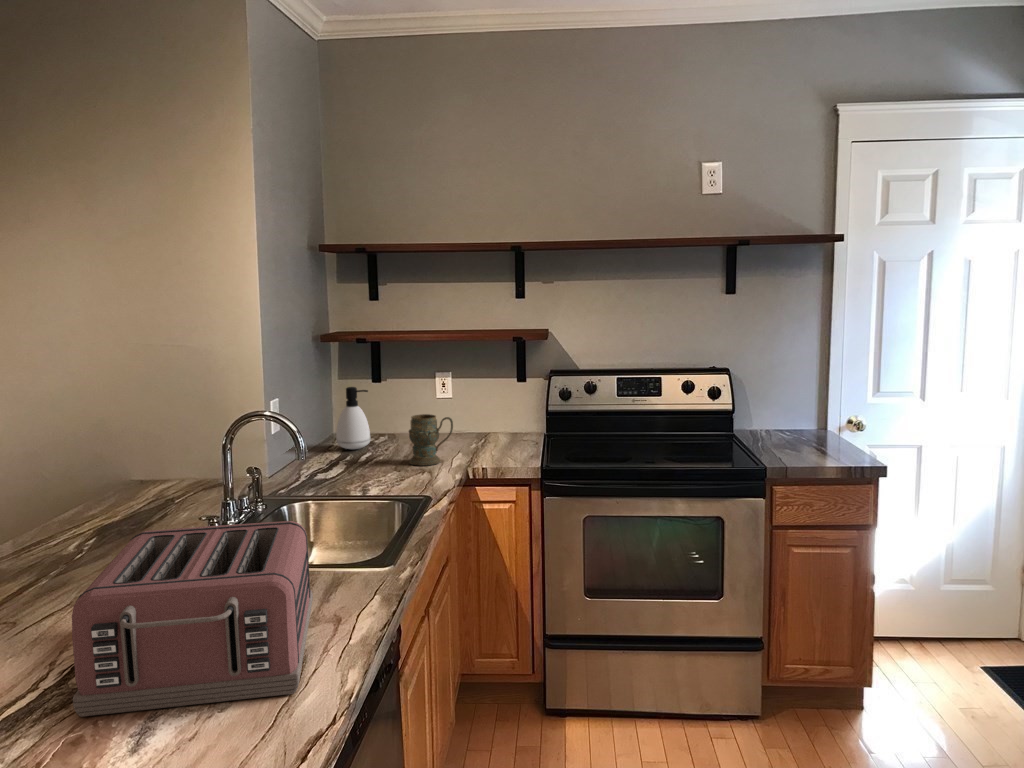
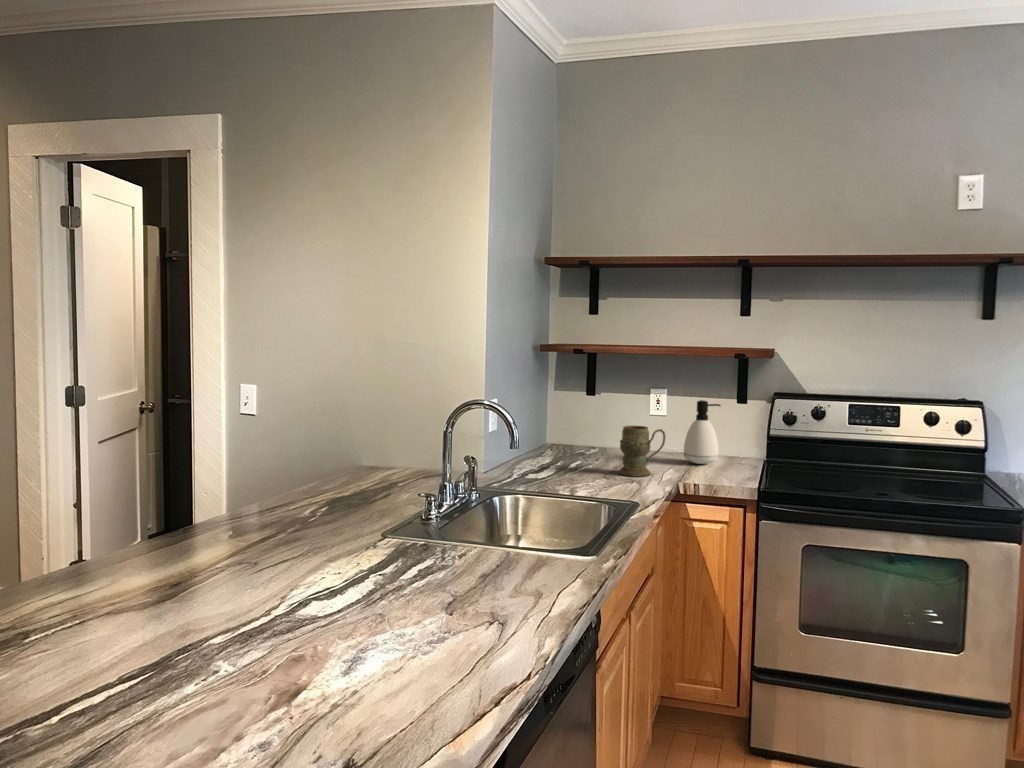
soap dispenser: present [336,387,370,449] -> present [684,400,721,464]
toaster: present [72,521,313,717] -> none [297,488,517,650]

